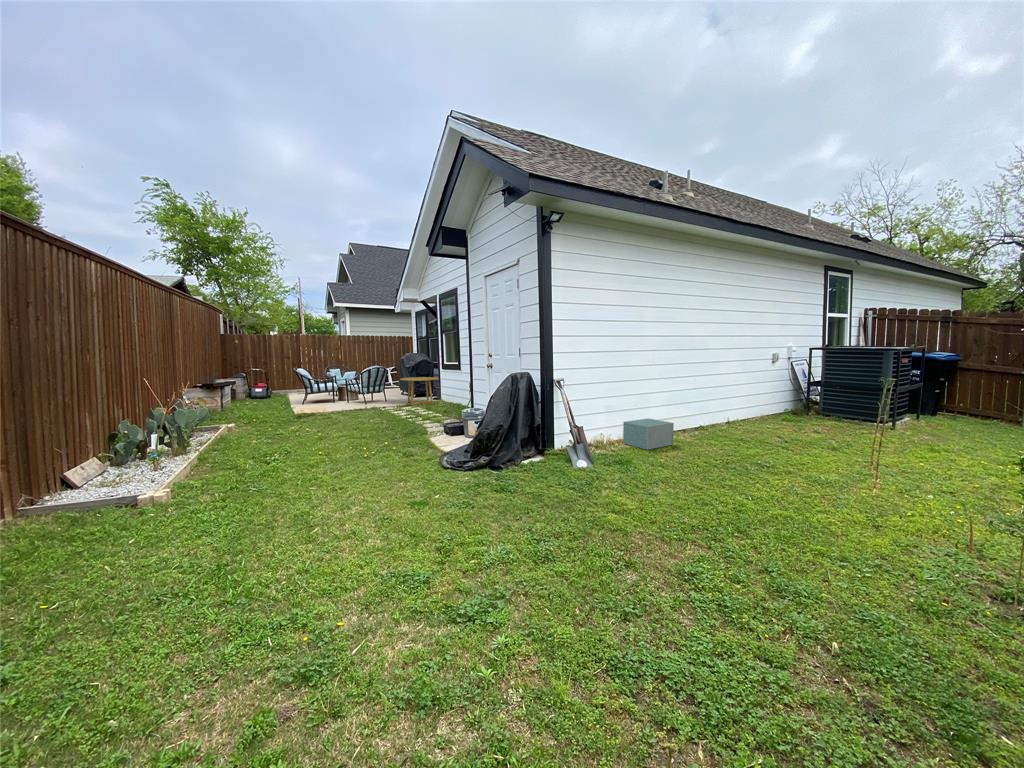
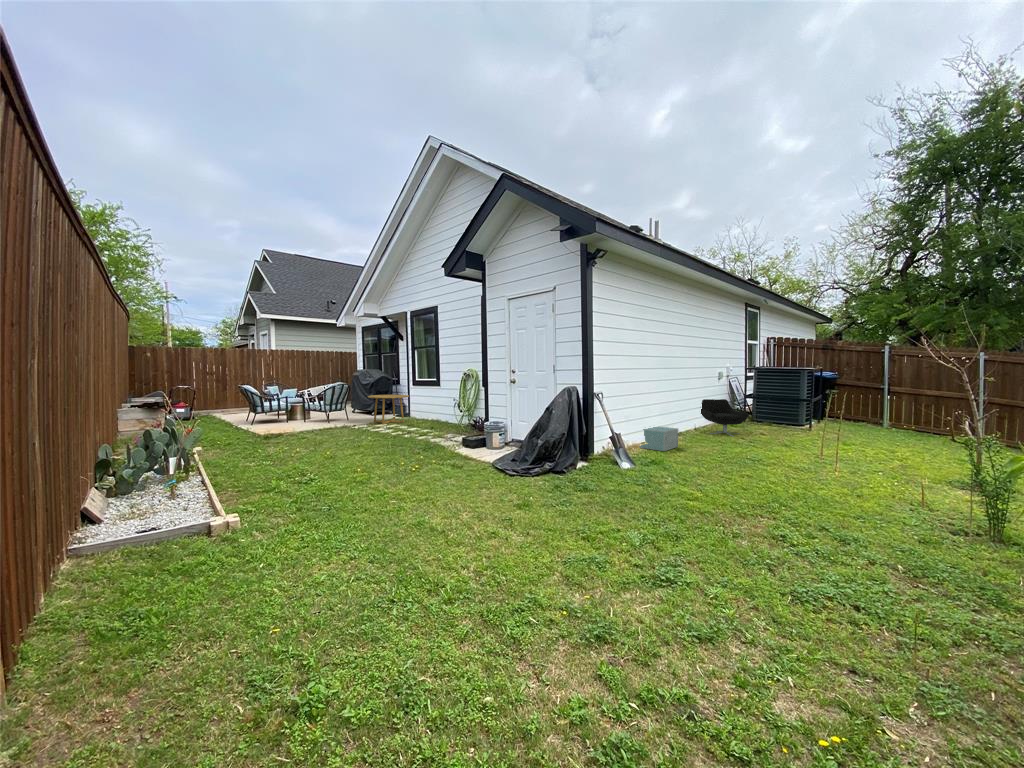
lounge chair: none [733,387,793,434] -> present [701,399,749,436]

